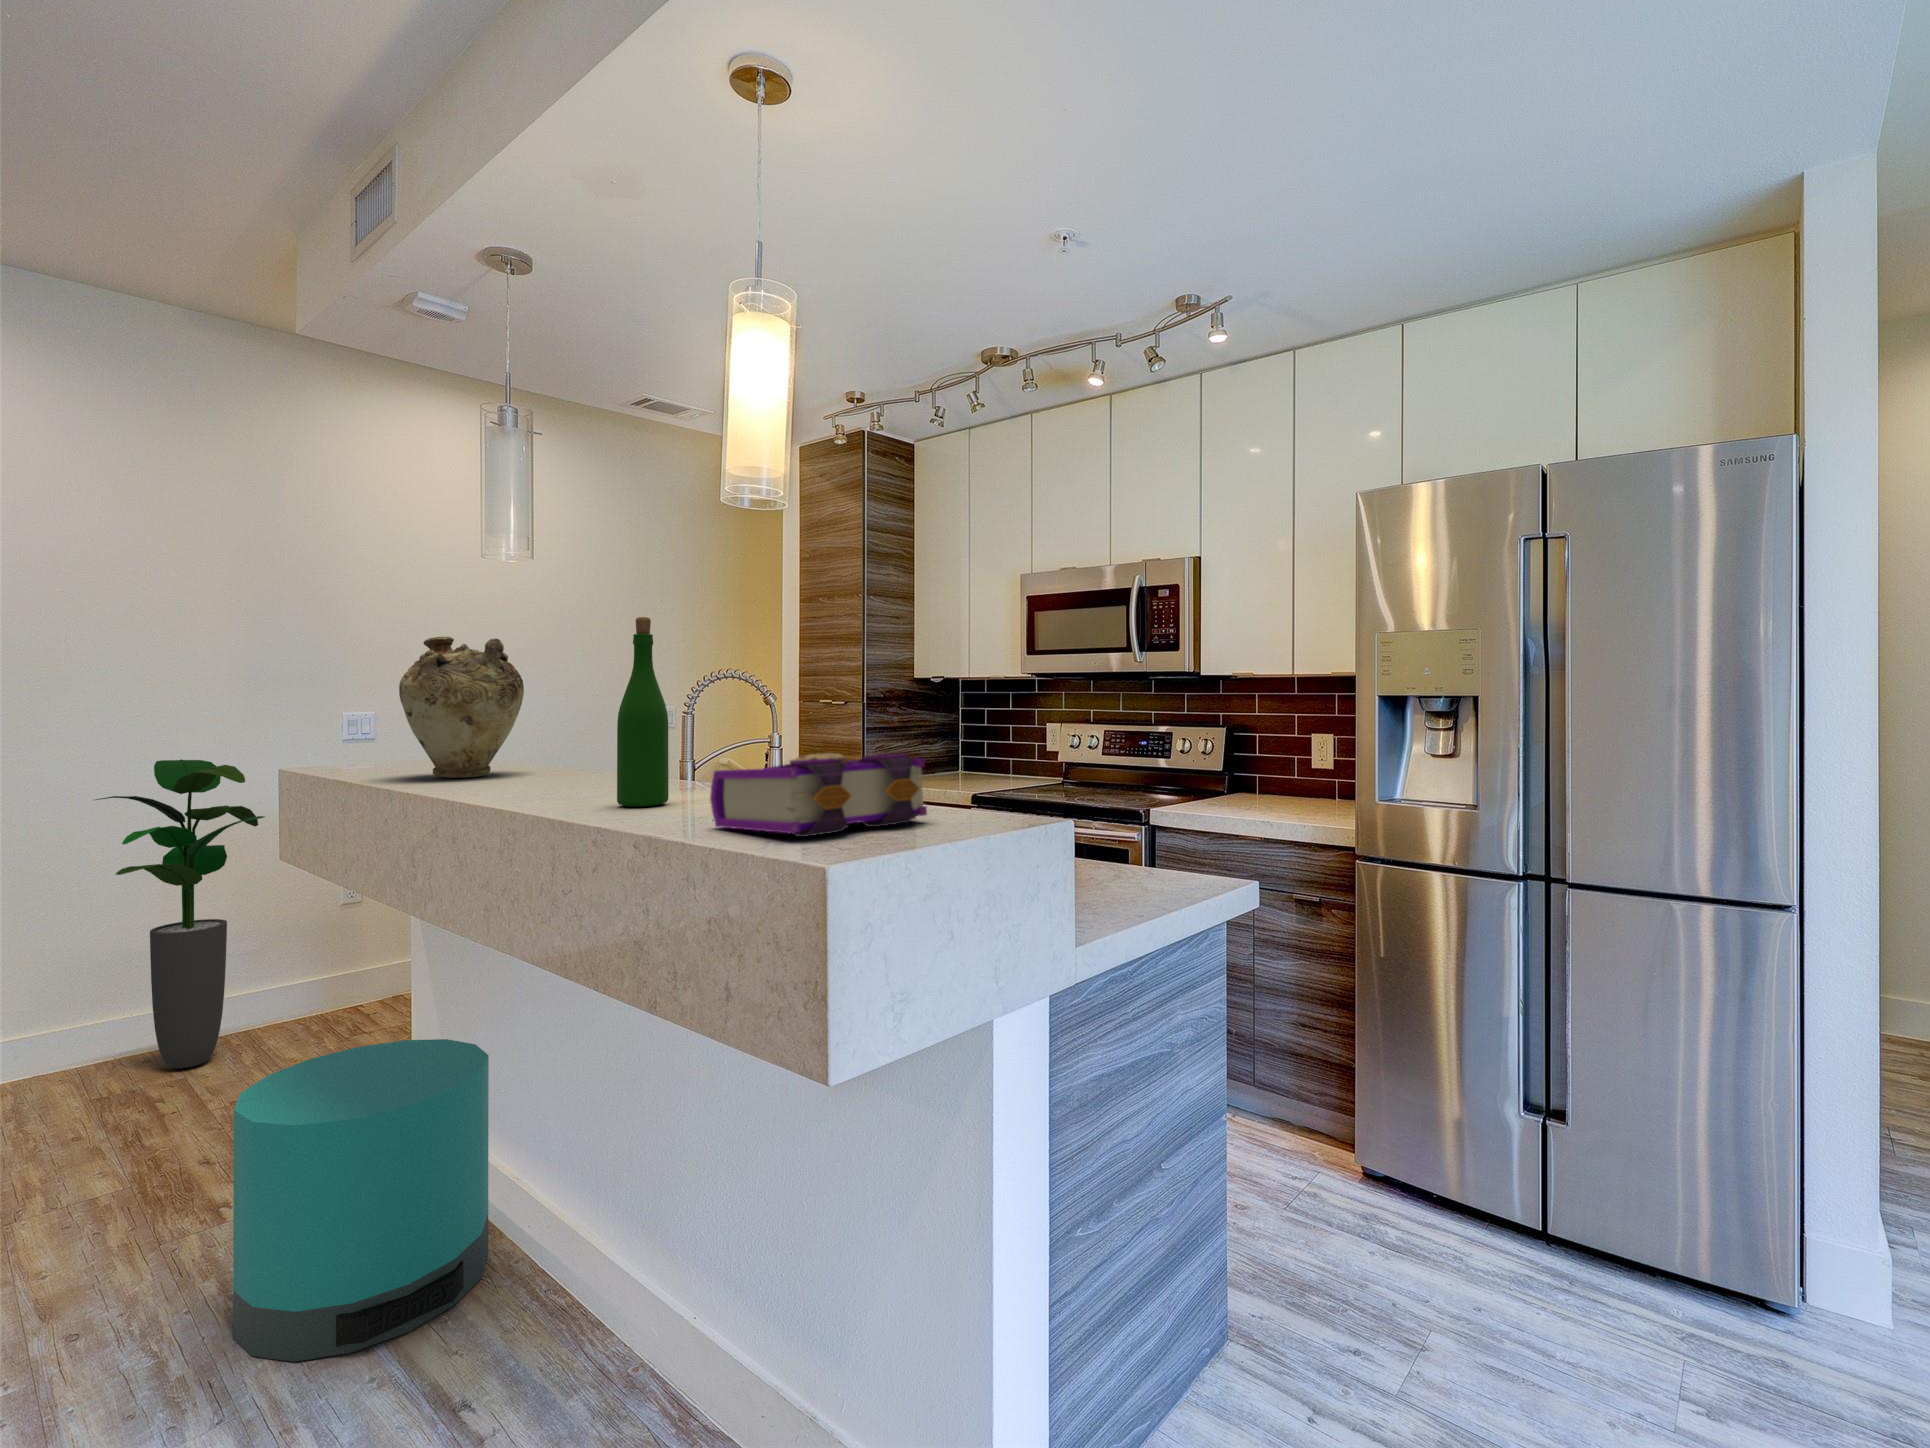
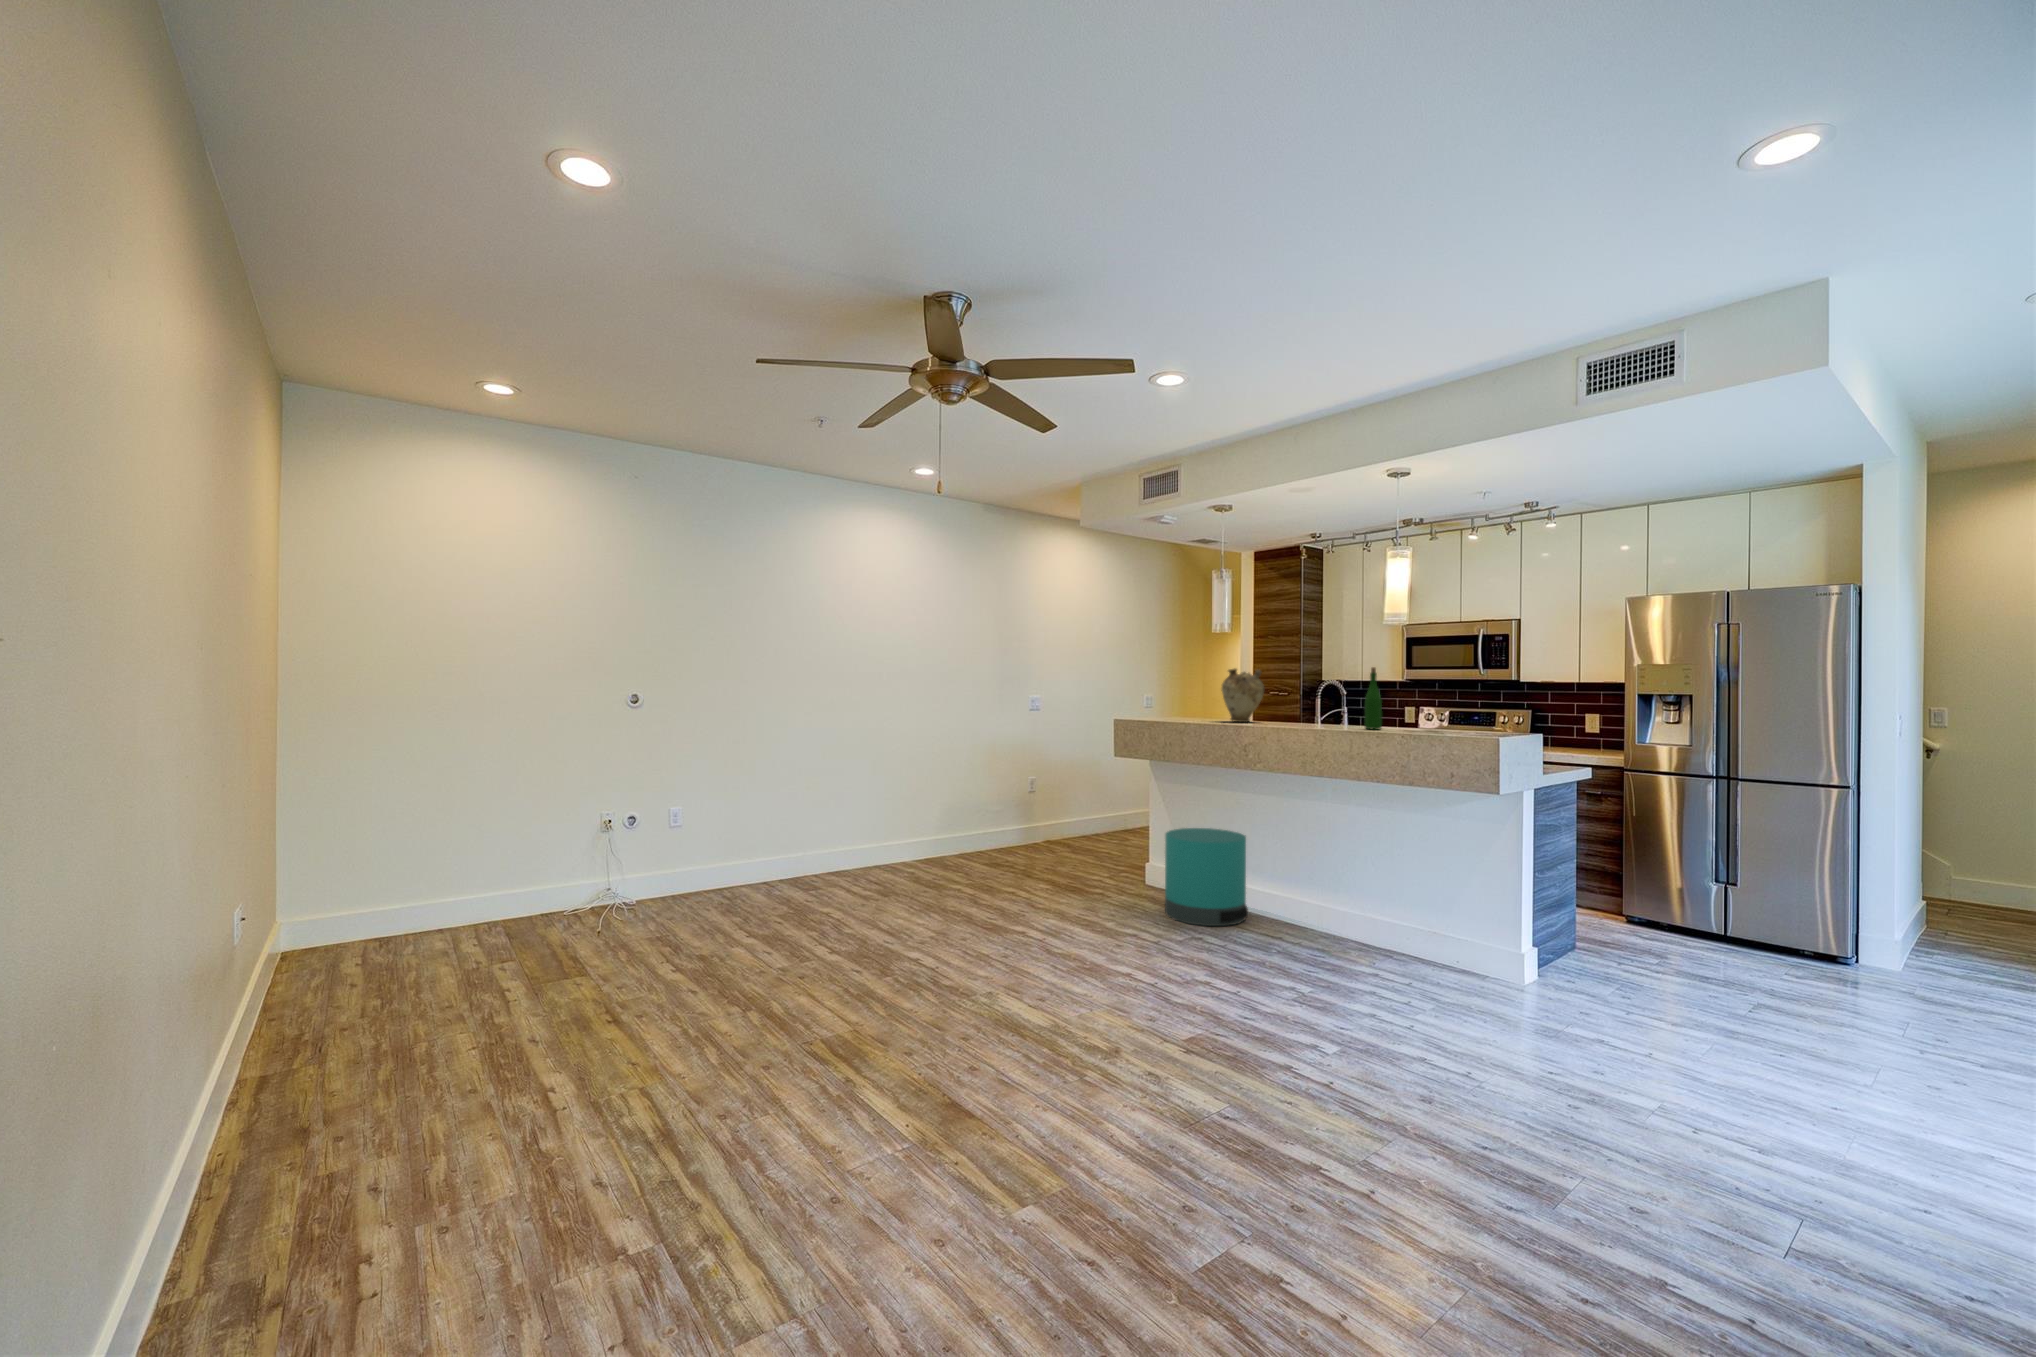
book: present [710,753,927,837] -> none [1429,712,1498,735]
potted plant: present [95,759,265,1068] -> none [988,717,1046,855]

